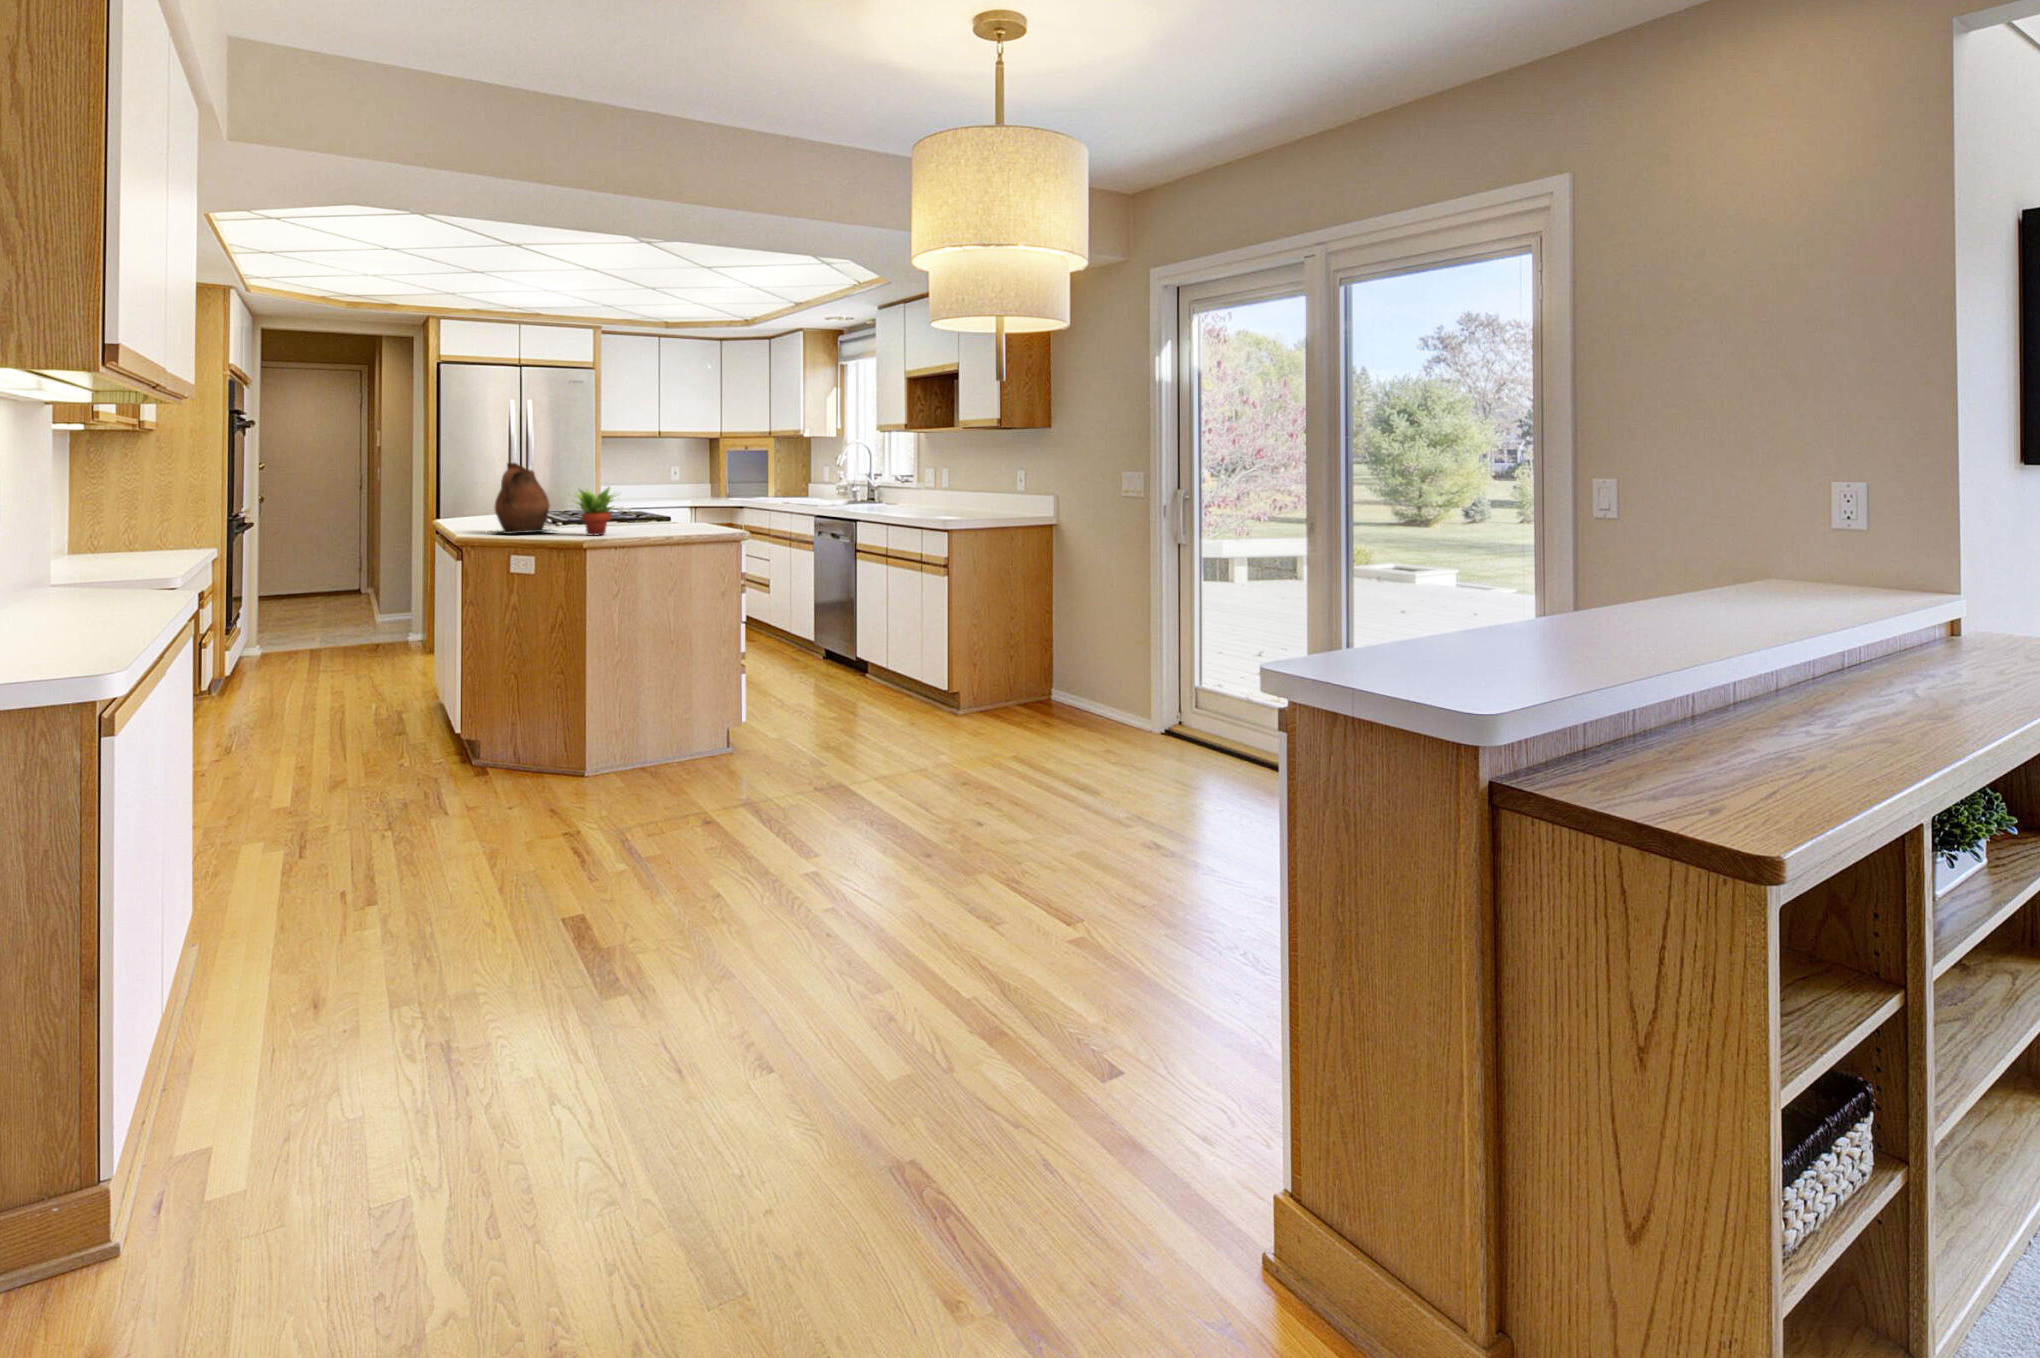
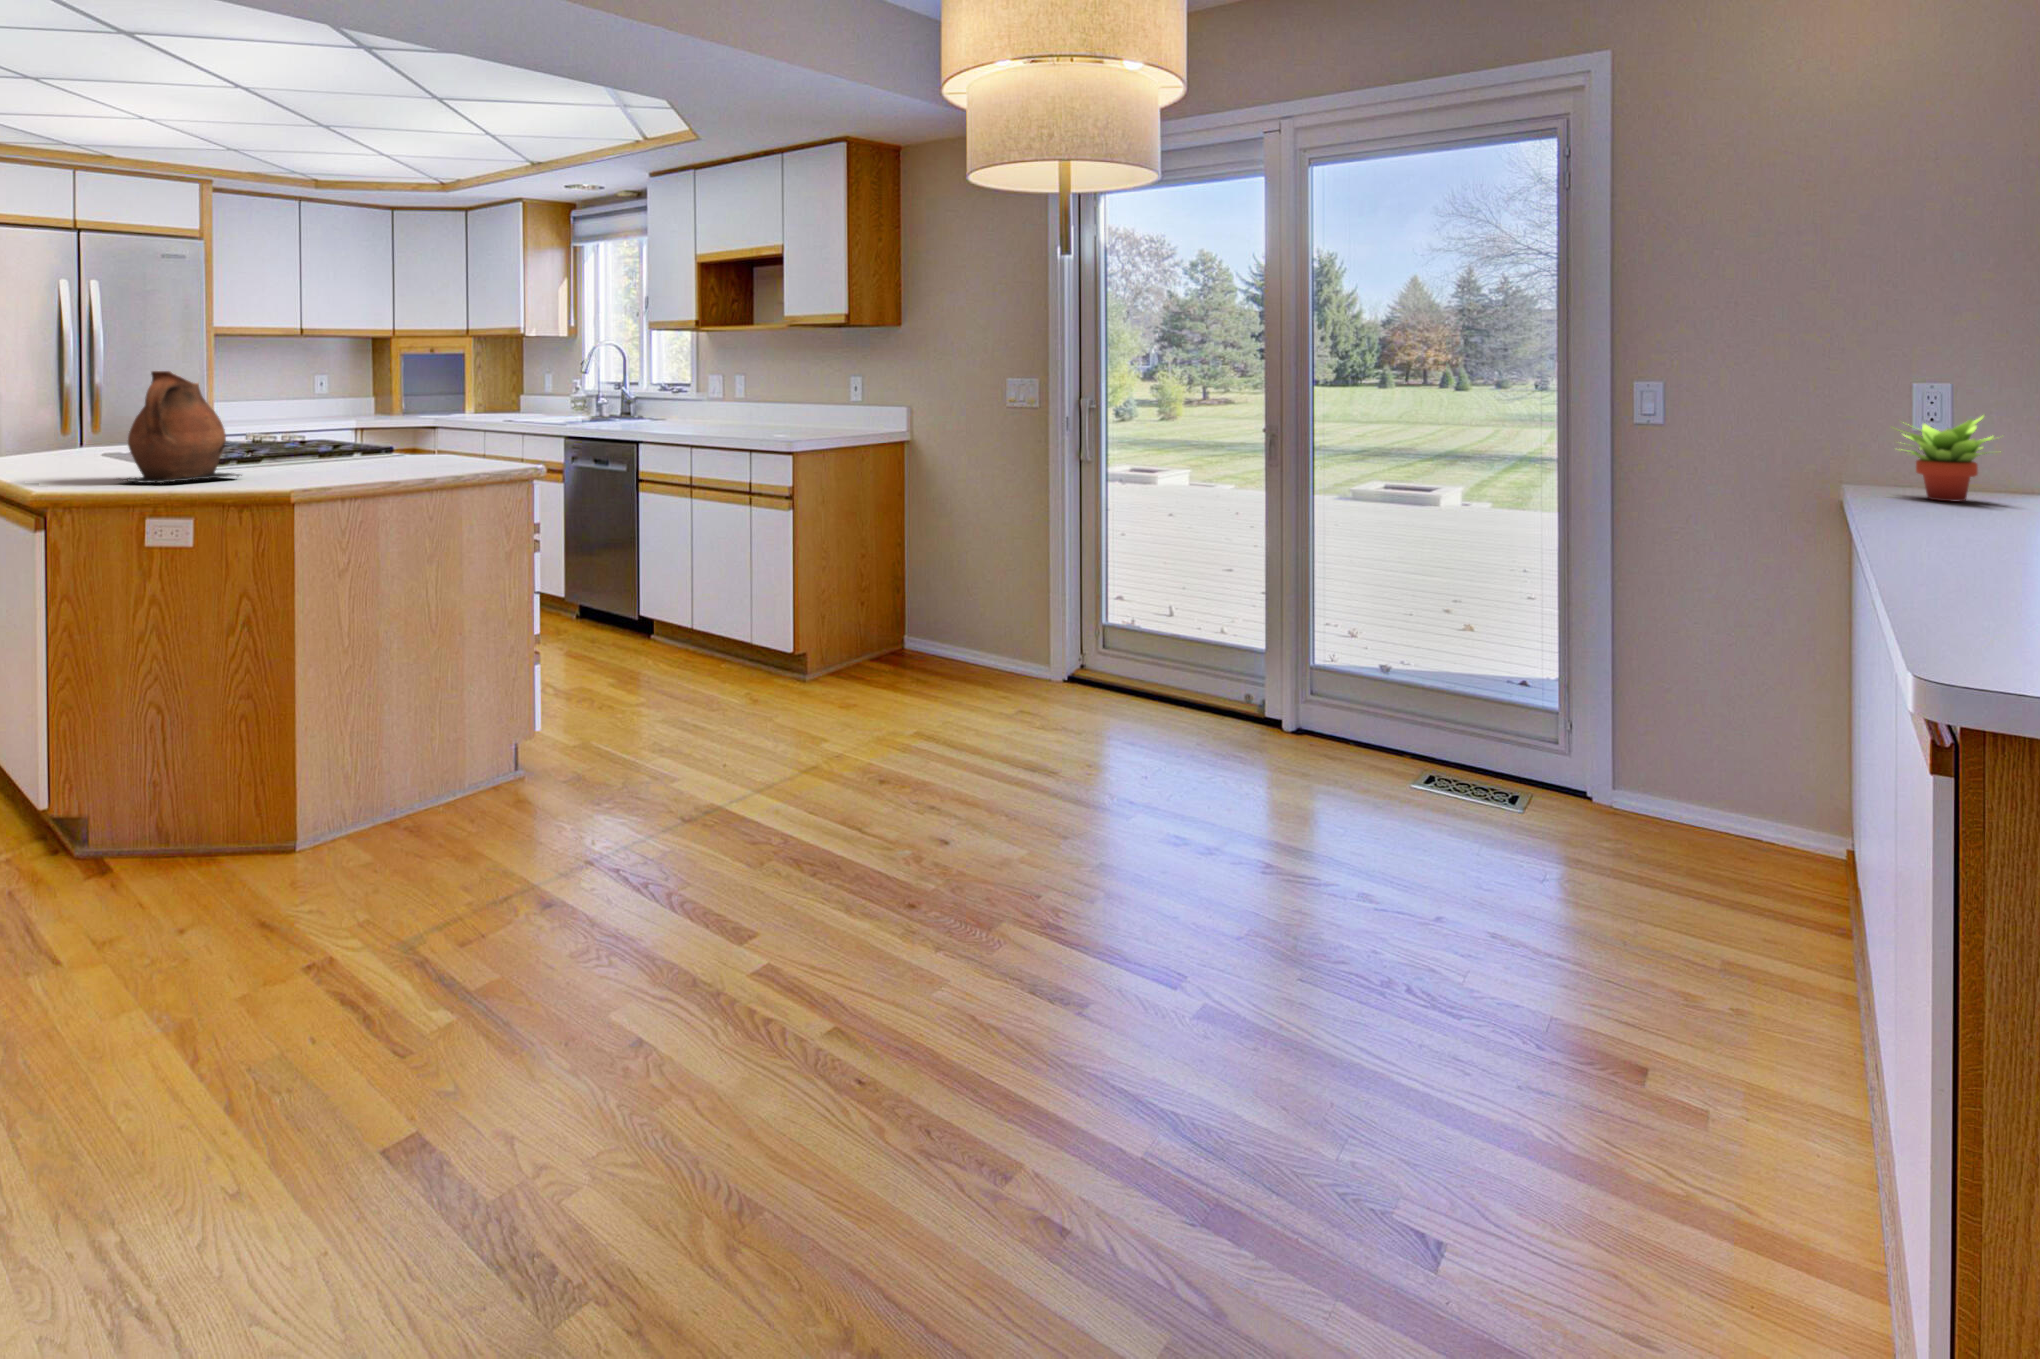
succulent plant: present [575,487,616,535] -> present [1892,415,1994,501]

